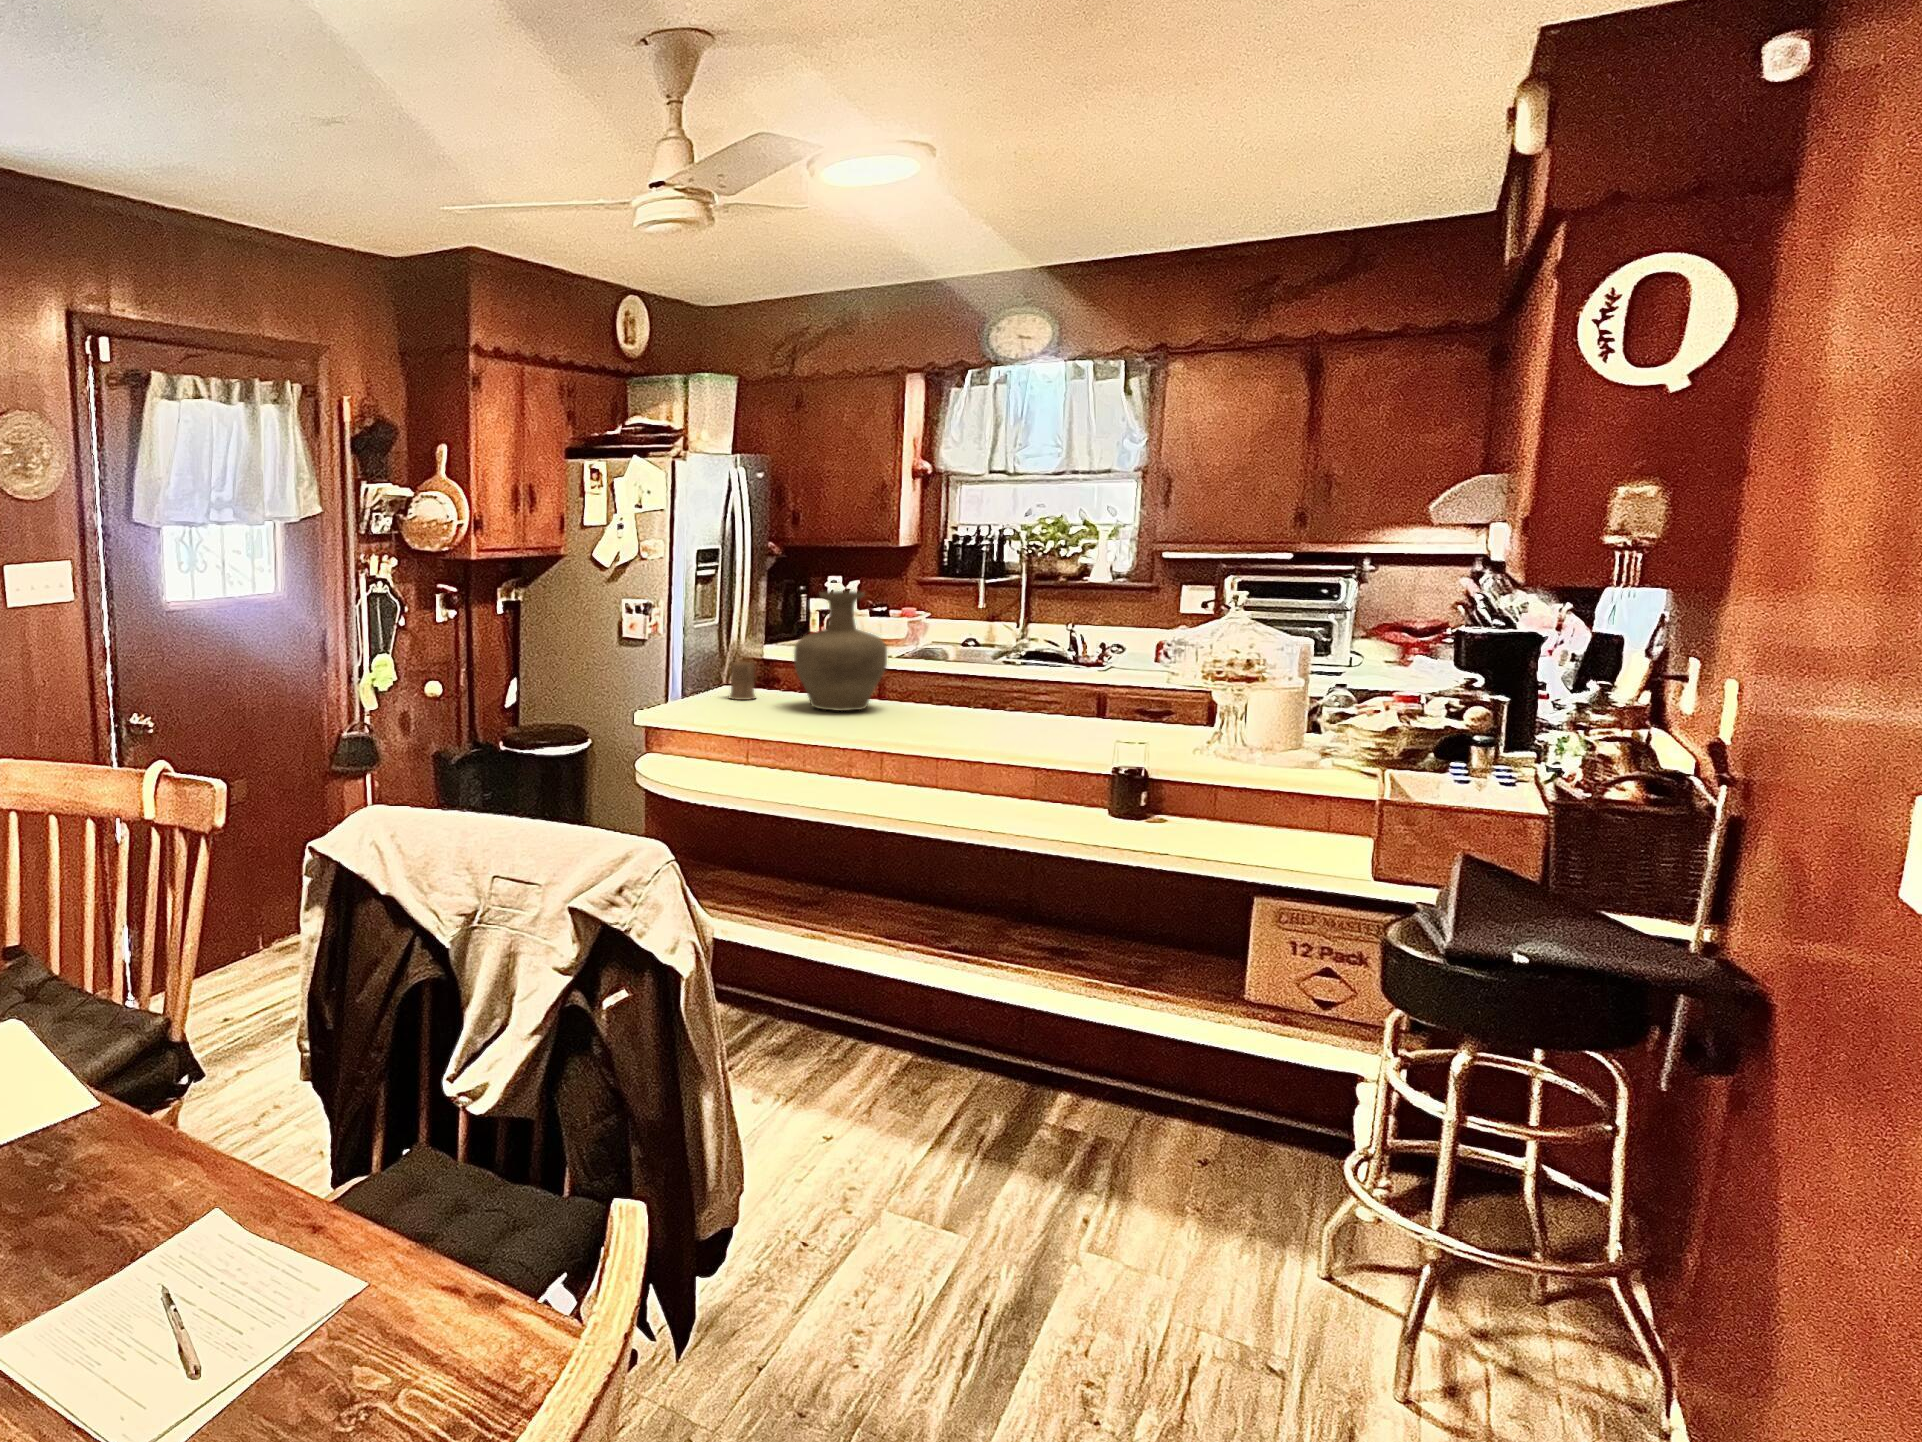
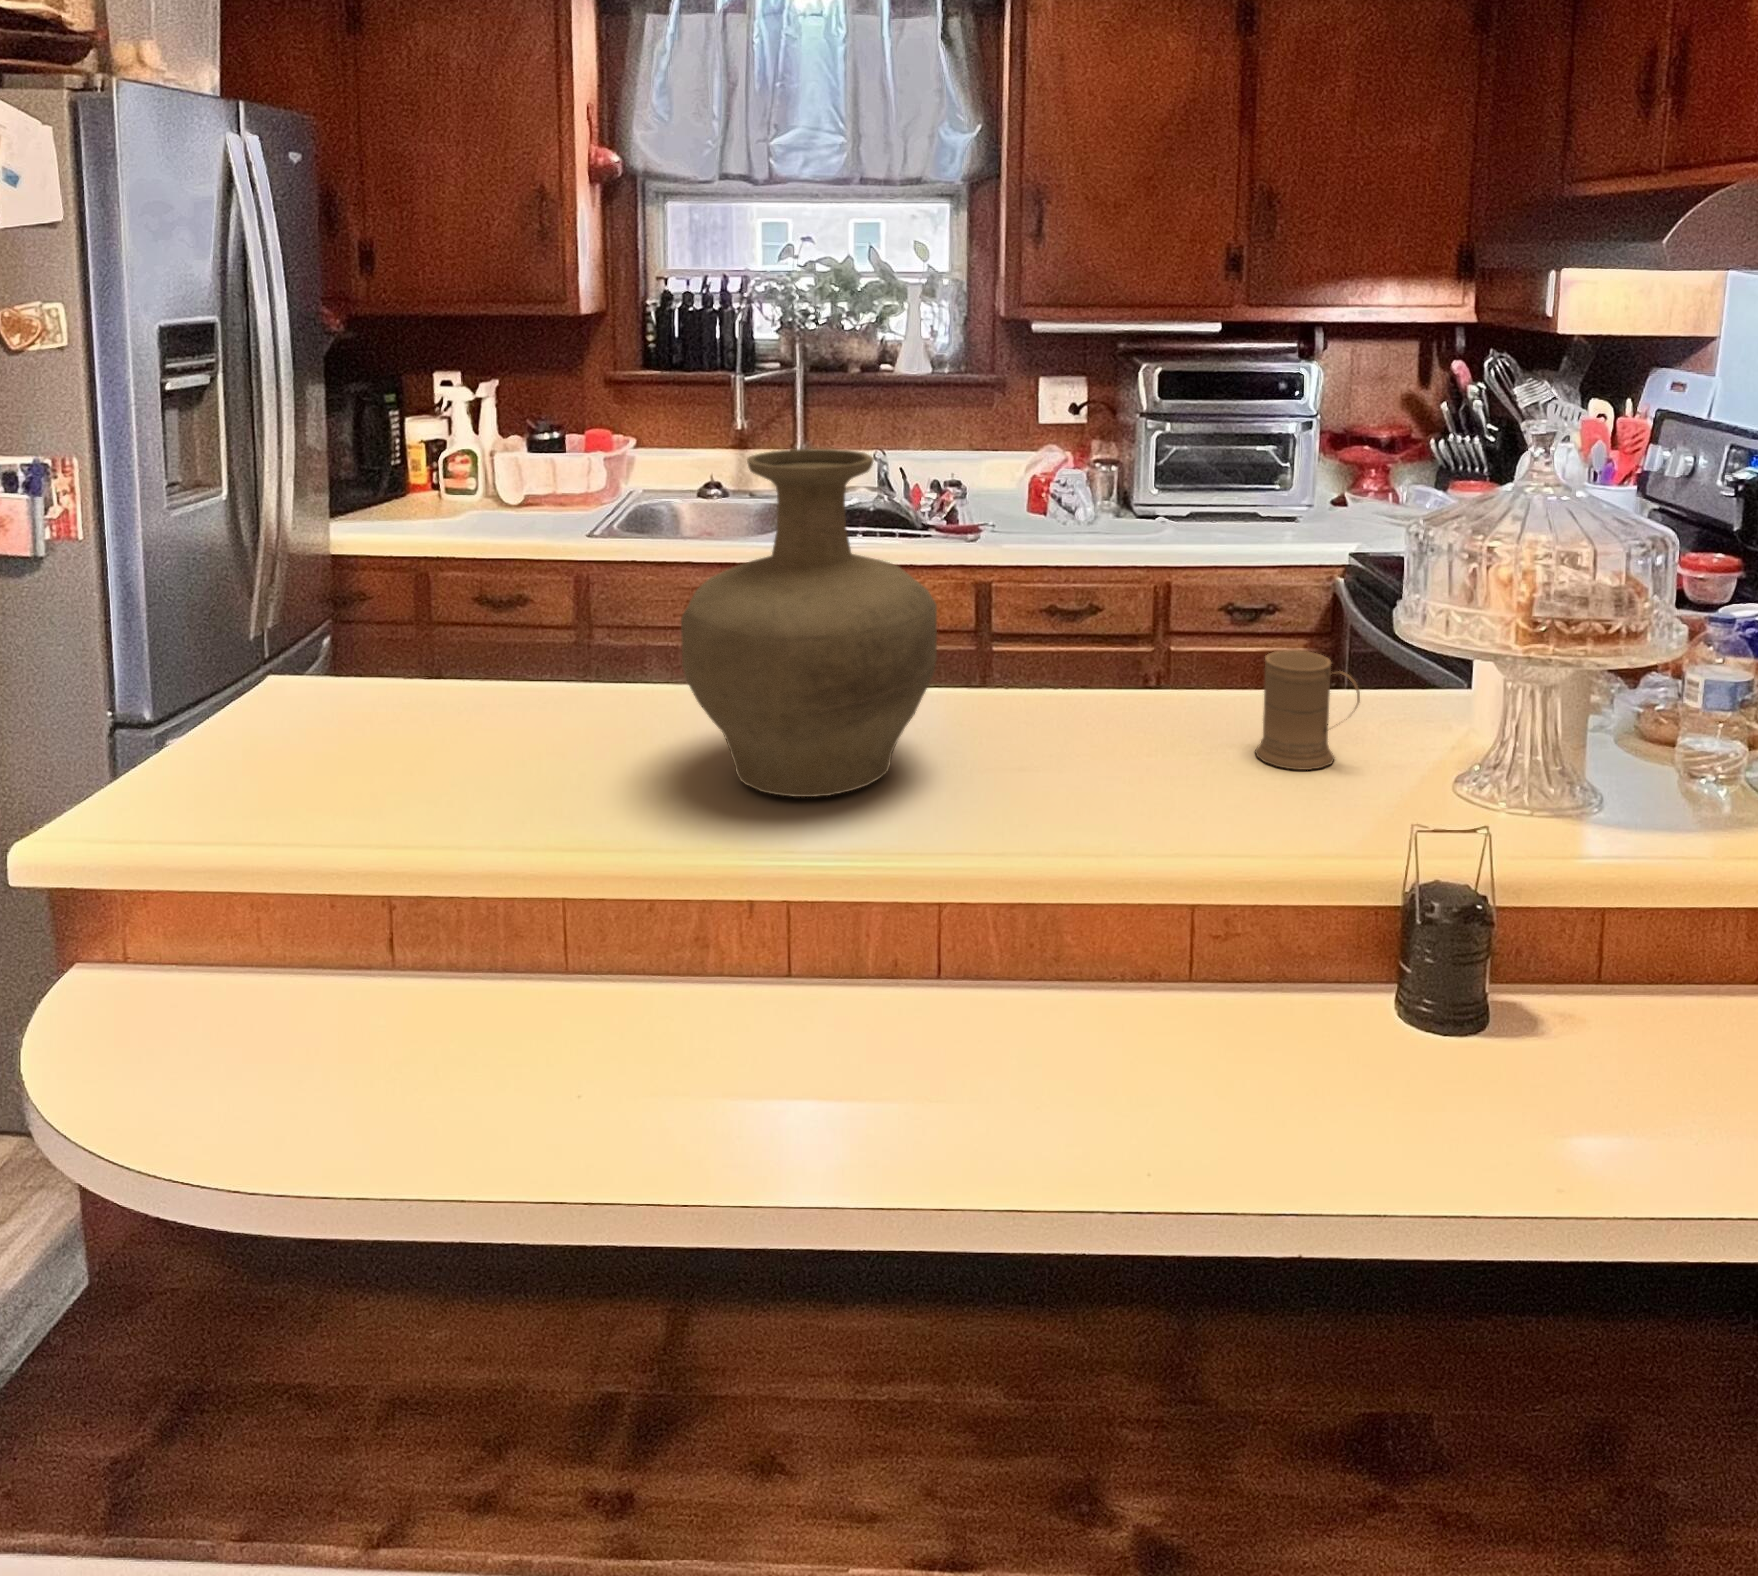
mug: present [729,662,755,700] -> present [1255,650,1360,770]

